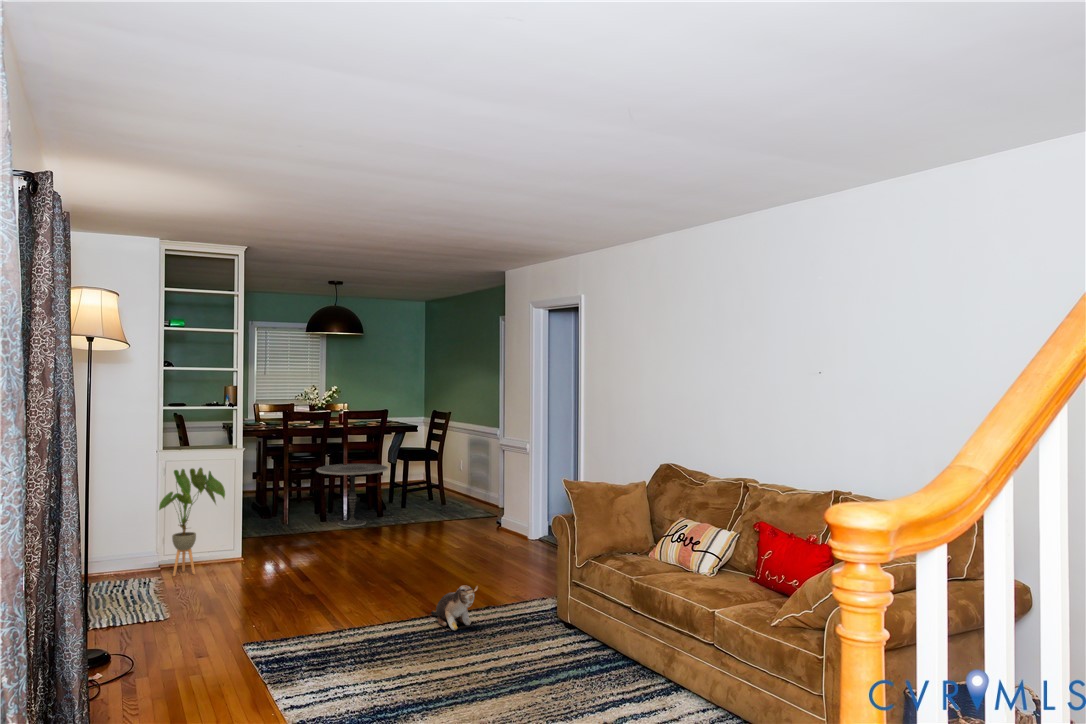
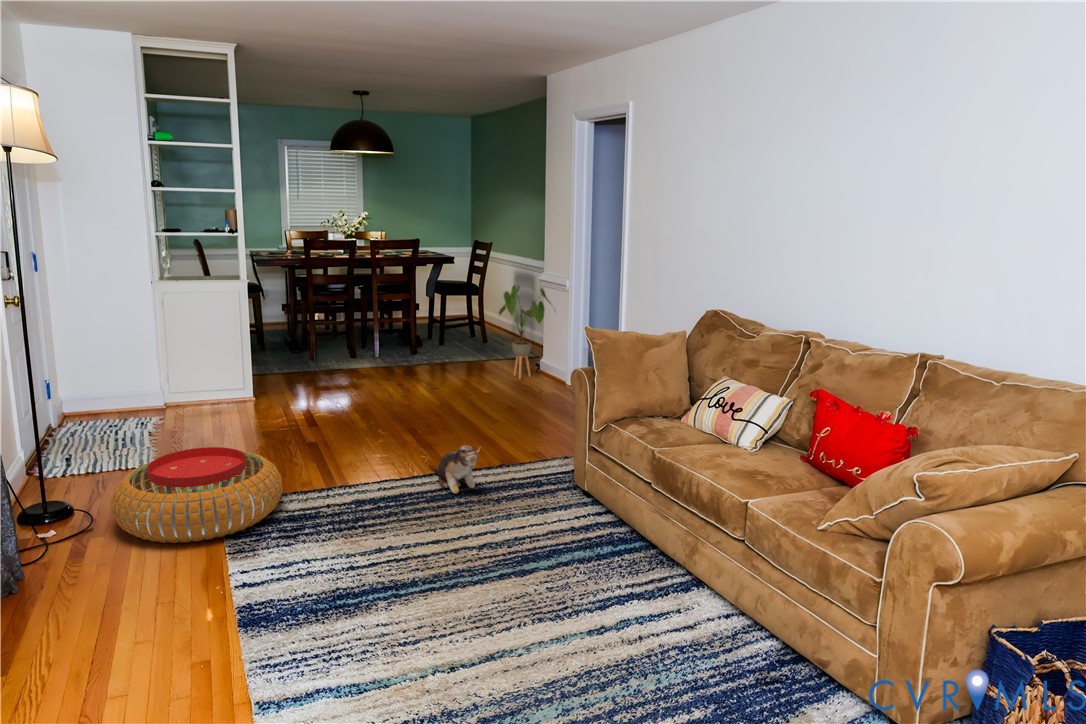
side table: present [316,464,388,526] -> none [340,298,418,365]
house plant: present [159,468,225,576] -> present [499,285,555,379]
pouf: none [153,594,304,679] -> present [111,447,283,543]

